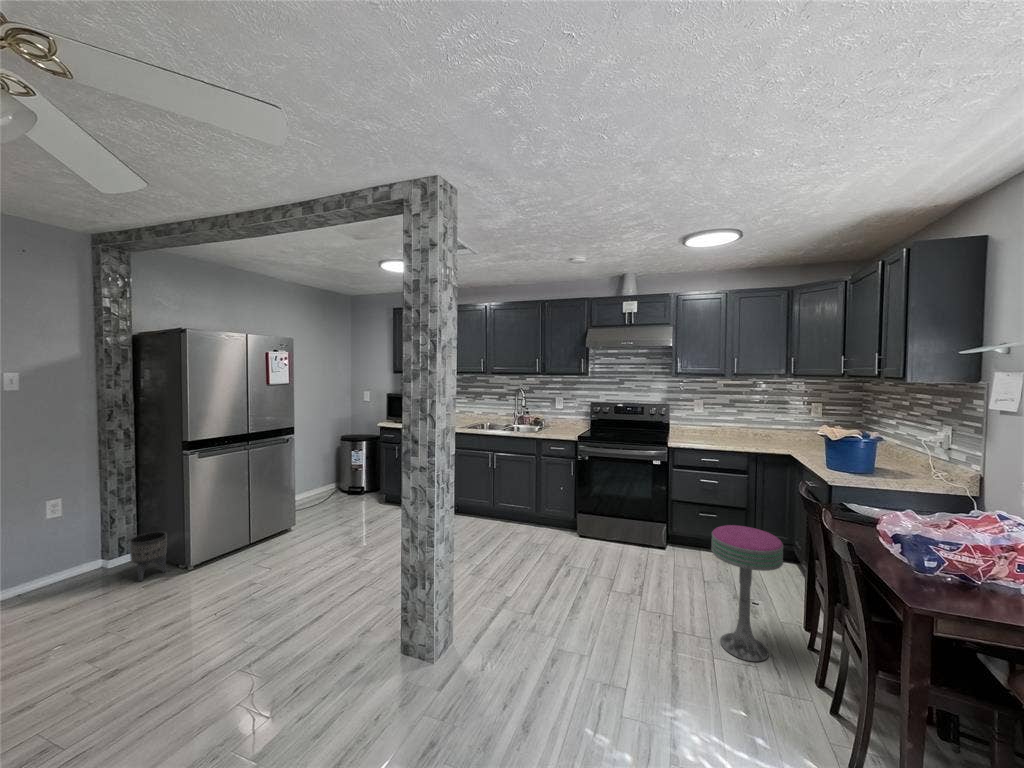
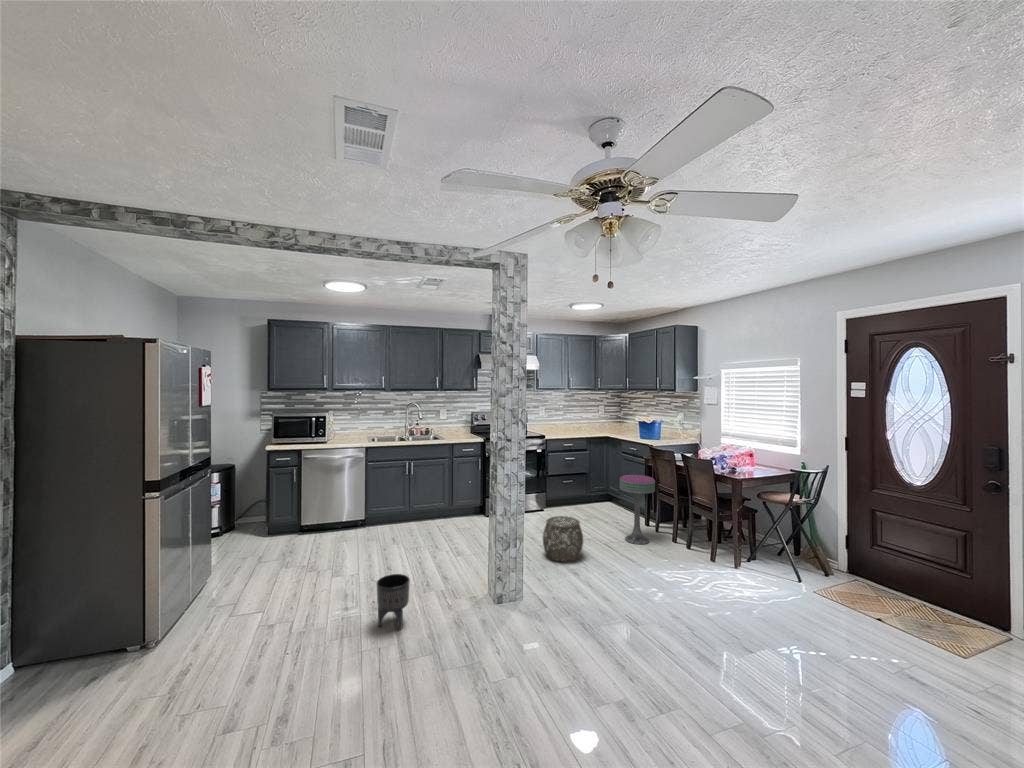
planter: present [129,532,167,581] -> present [377,574,410,630]
woven basket: none [549,561,613,638] -> present [543,516,583,562]

